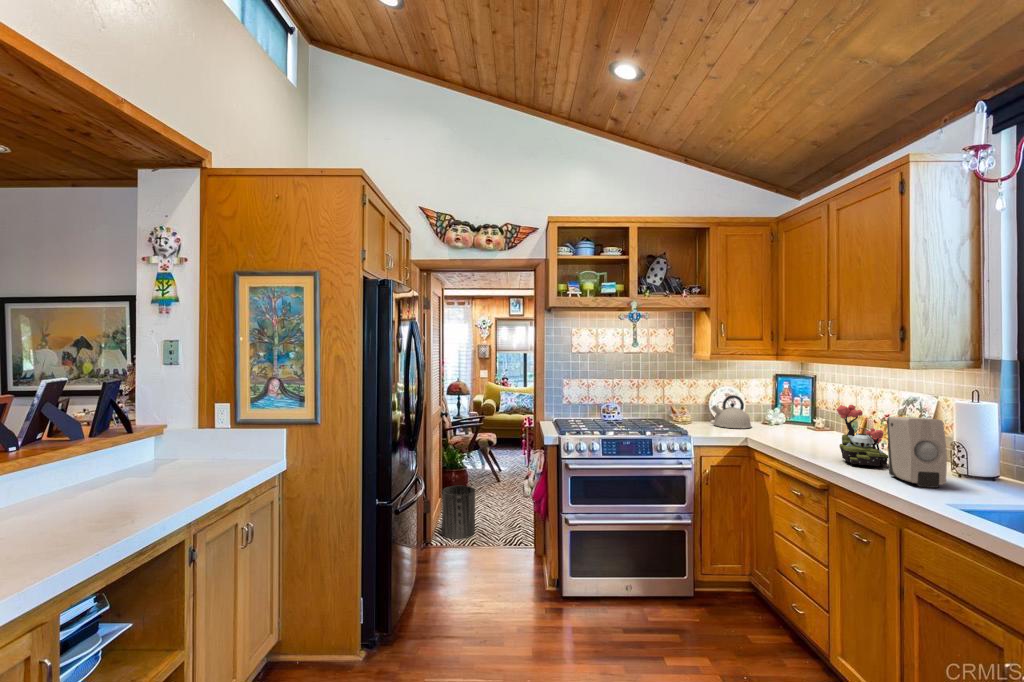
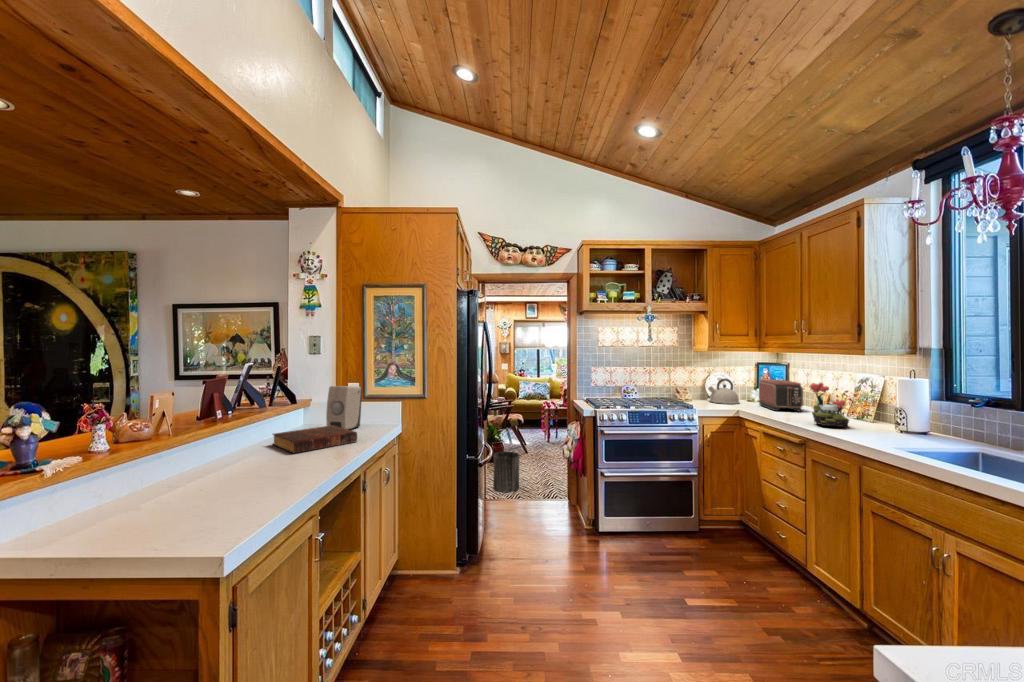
toaster: none [776,397,831,441] -> present [759,379,803,412]
soap dispenser: present [887,417,947,488] -> present [326,386,362,429]
book: none [72,465,197,512] -> present [273,425,357,453]

